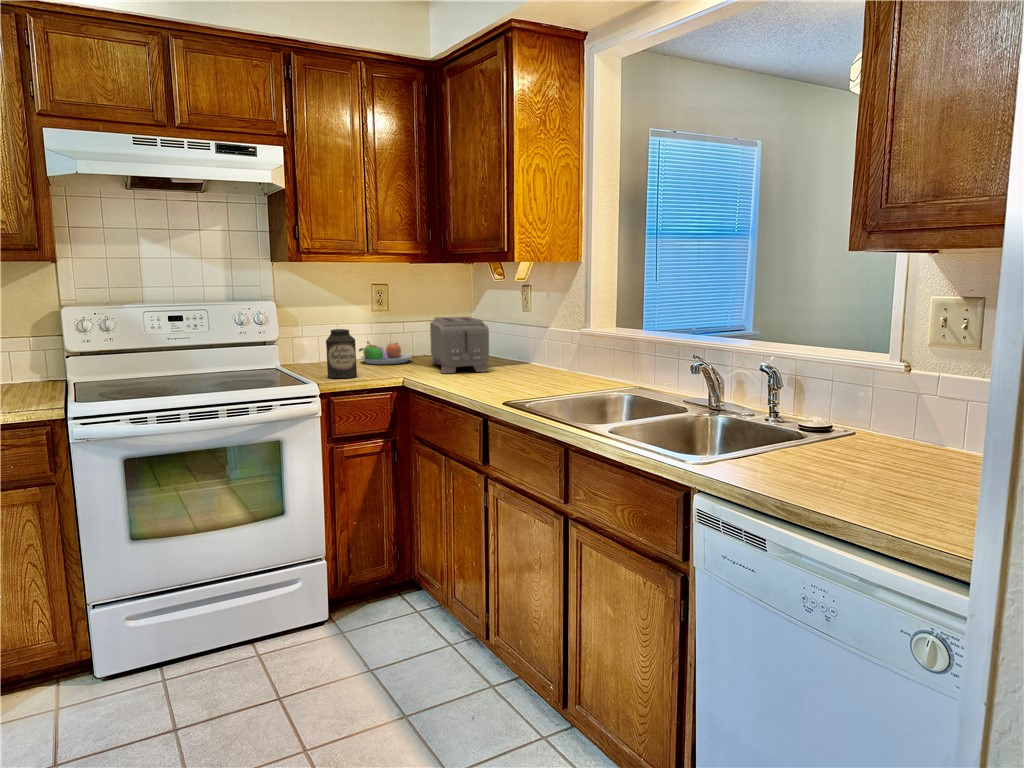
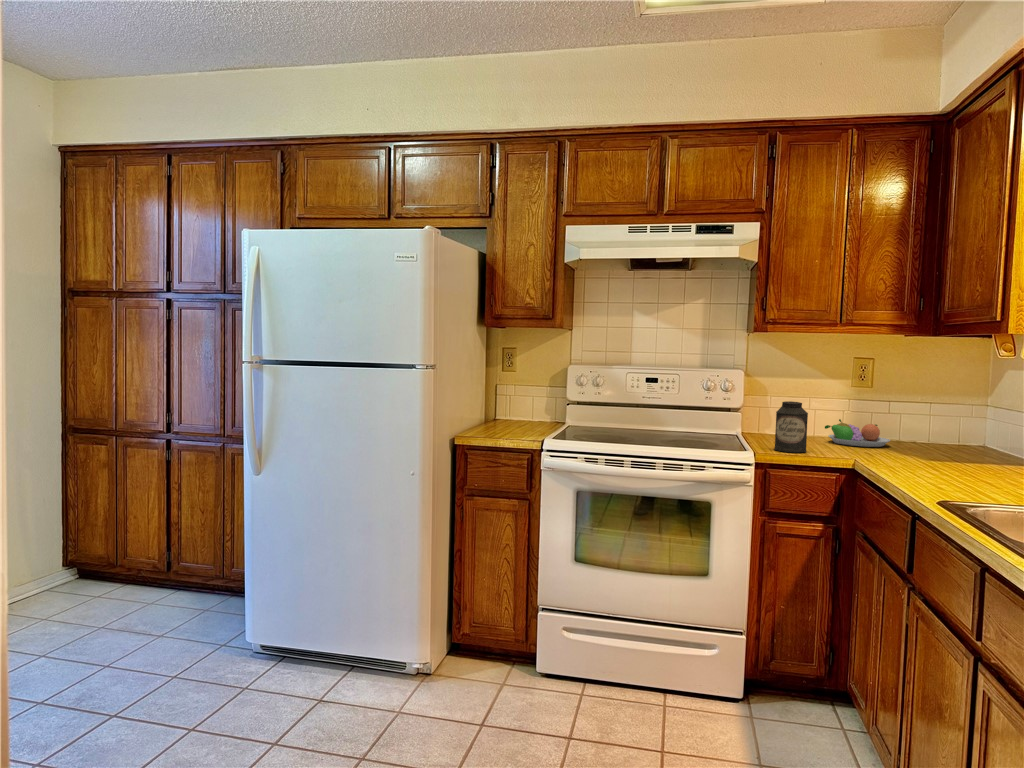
toaster: present [430,317,489,373] -> none [907,399,976,469]

